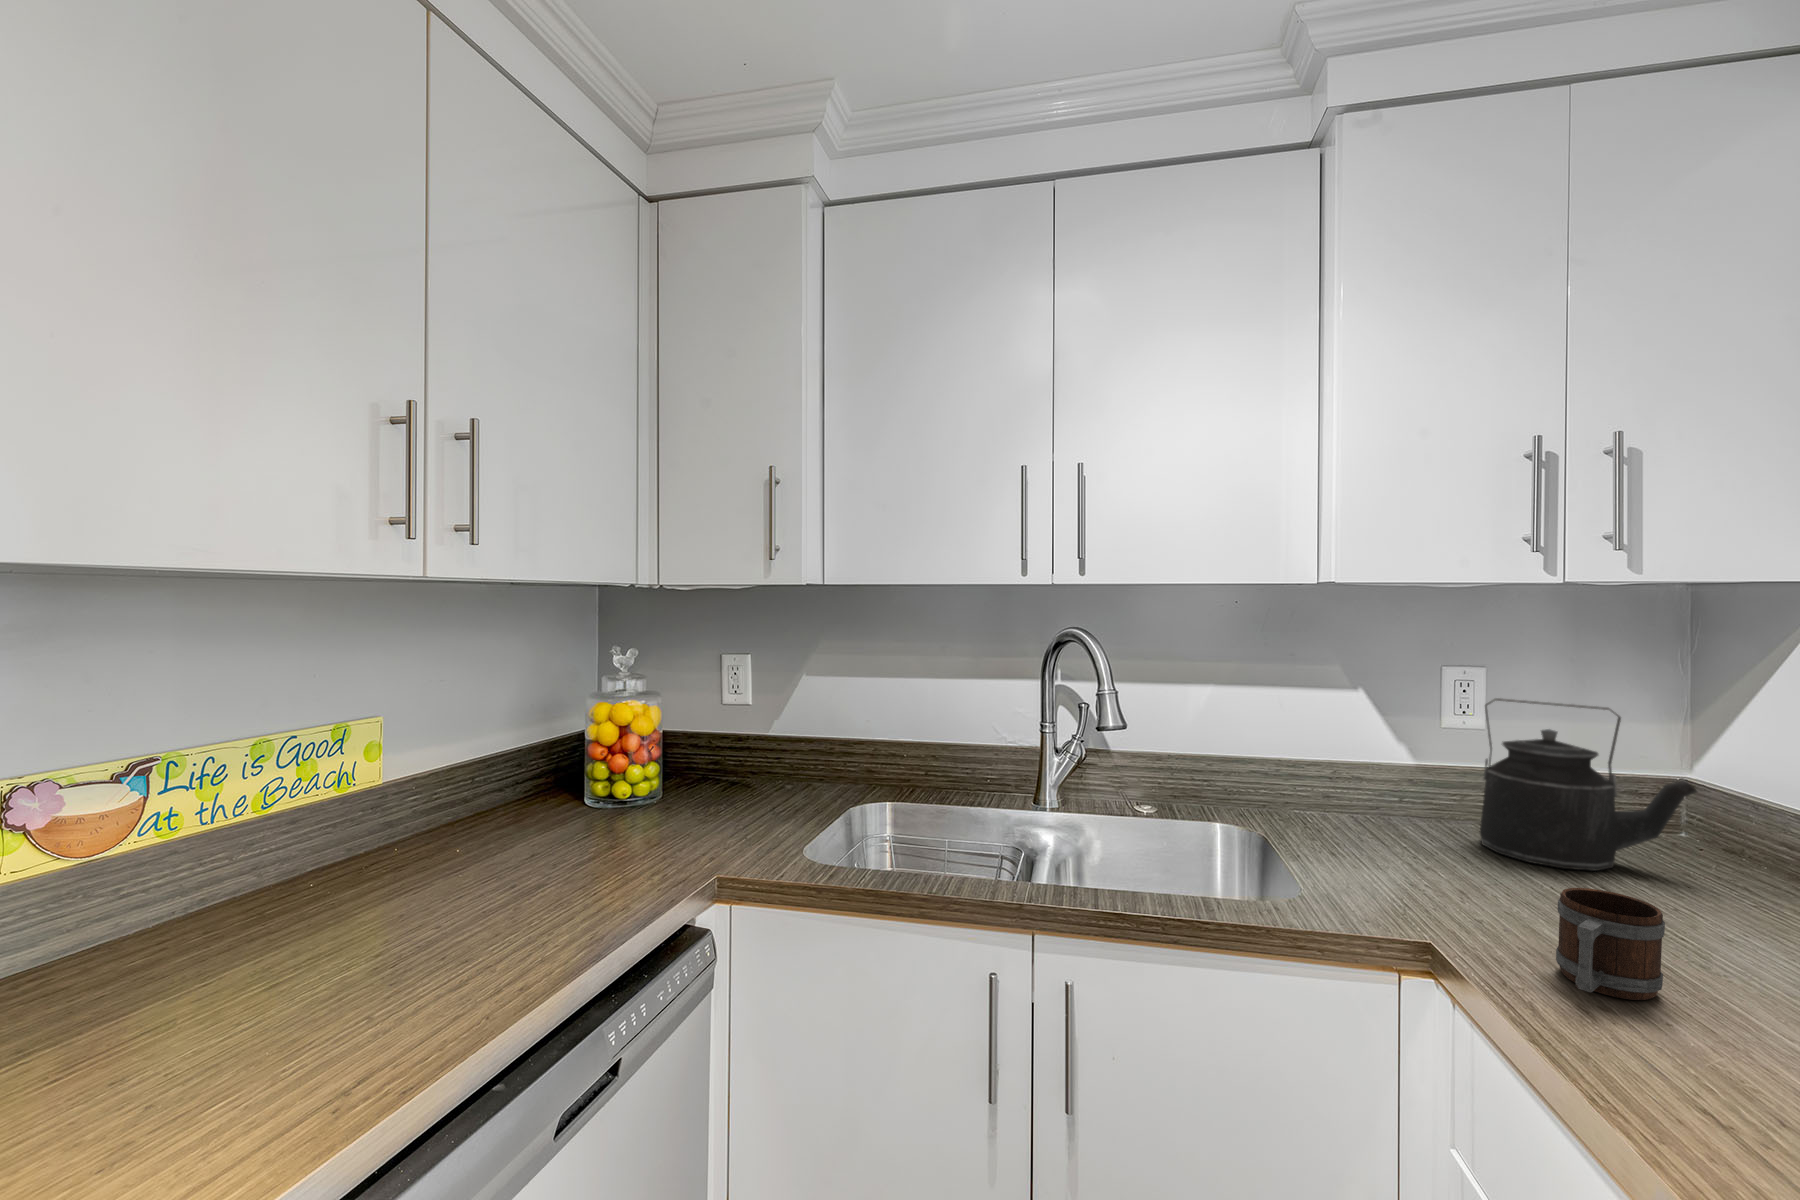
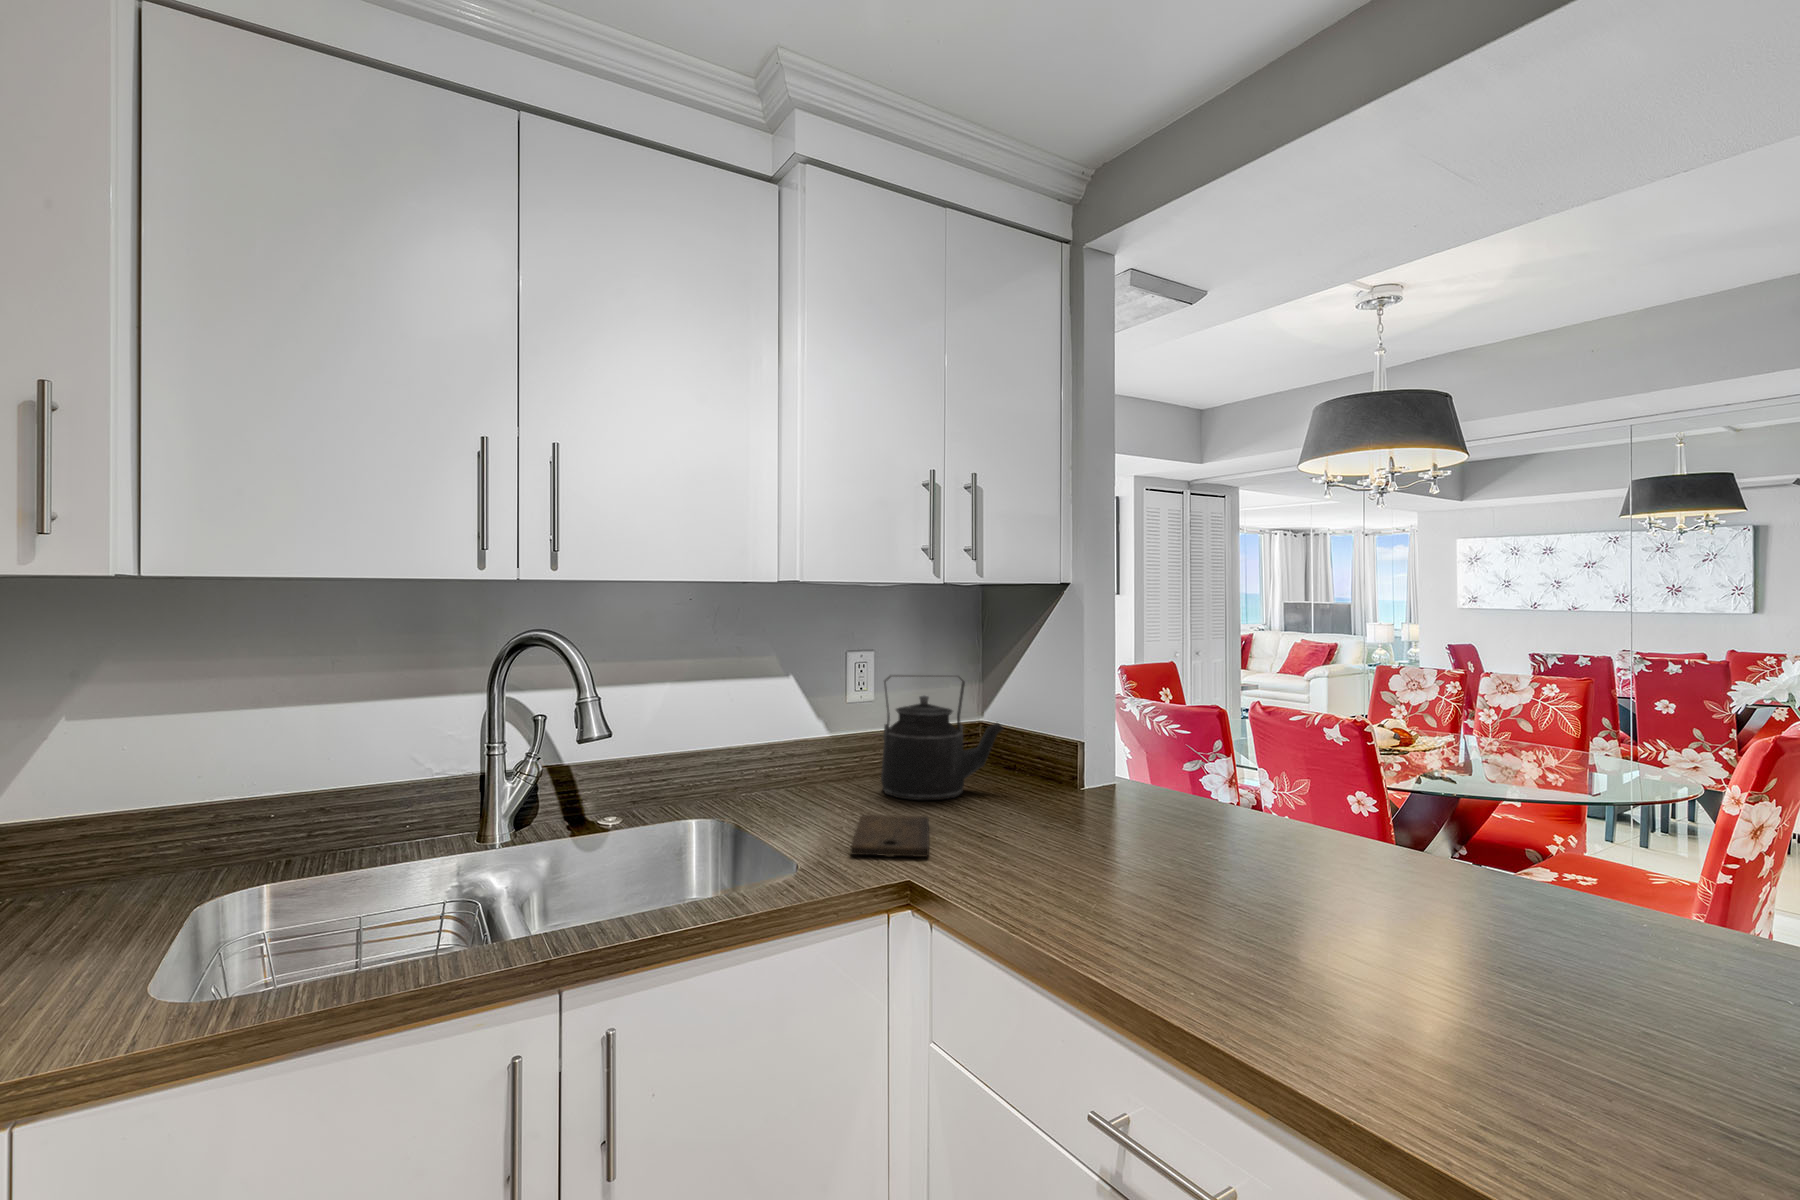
cutting board: none [1377,861,1521,929] -> present [851,815,929,857]
mug: present [1556,888,1665,1000] -> none [980,806,1039,881]

